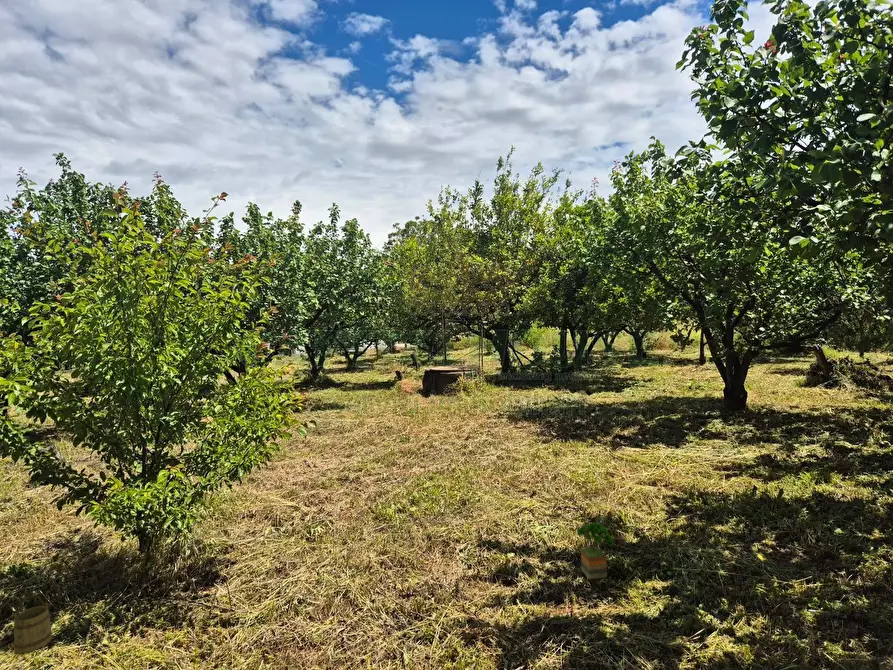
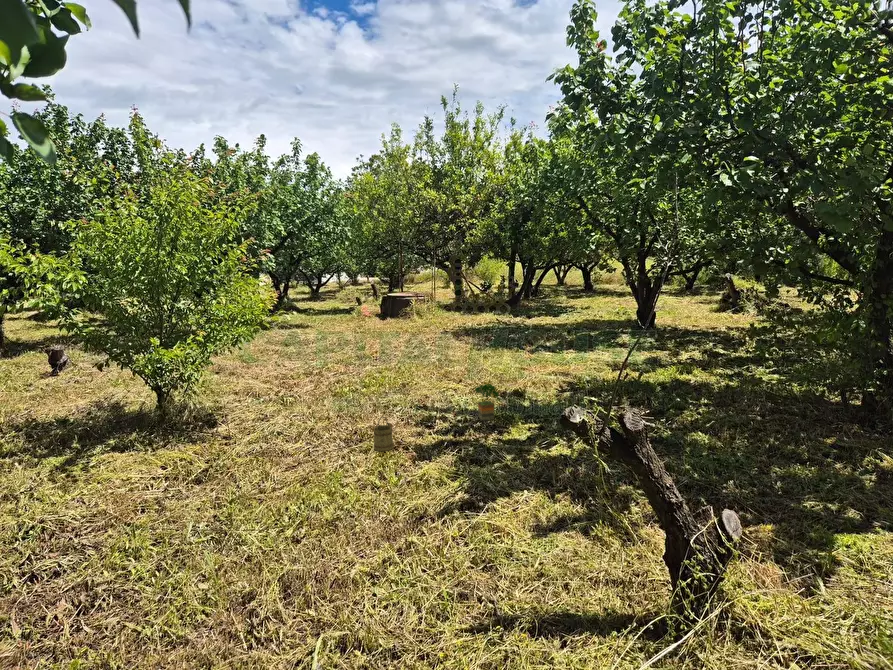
bucket: present [11,595,52,653] -> present [374,417,393,451]

